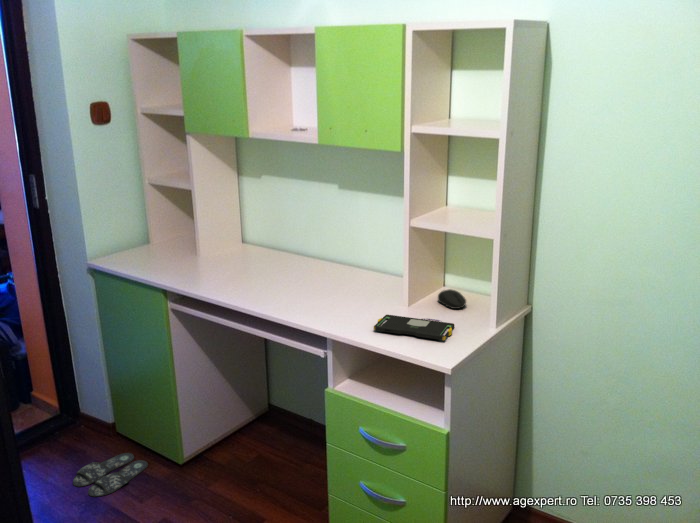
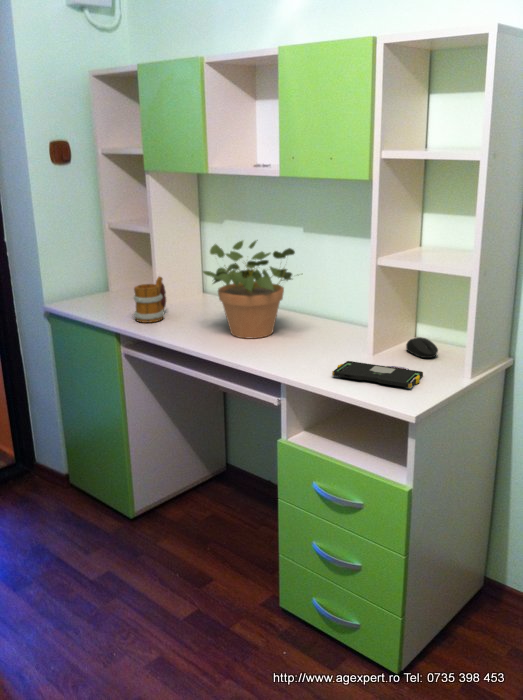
potted plant: none [246,199,346,293] -> present [203,240,295,339]
mug: none [179,233,210,278] -> present [134,277,166,323]
slippers: present [73,453,148,497] -> none [23,505,99,546]

